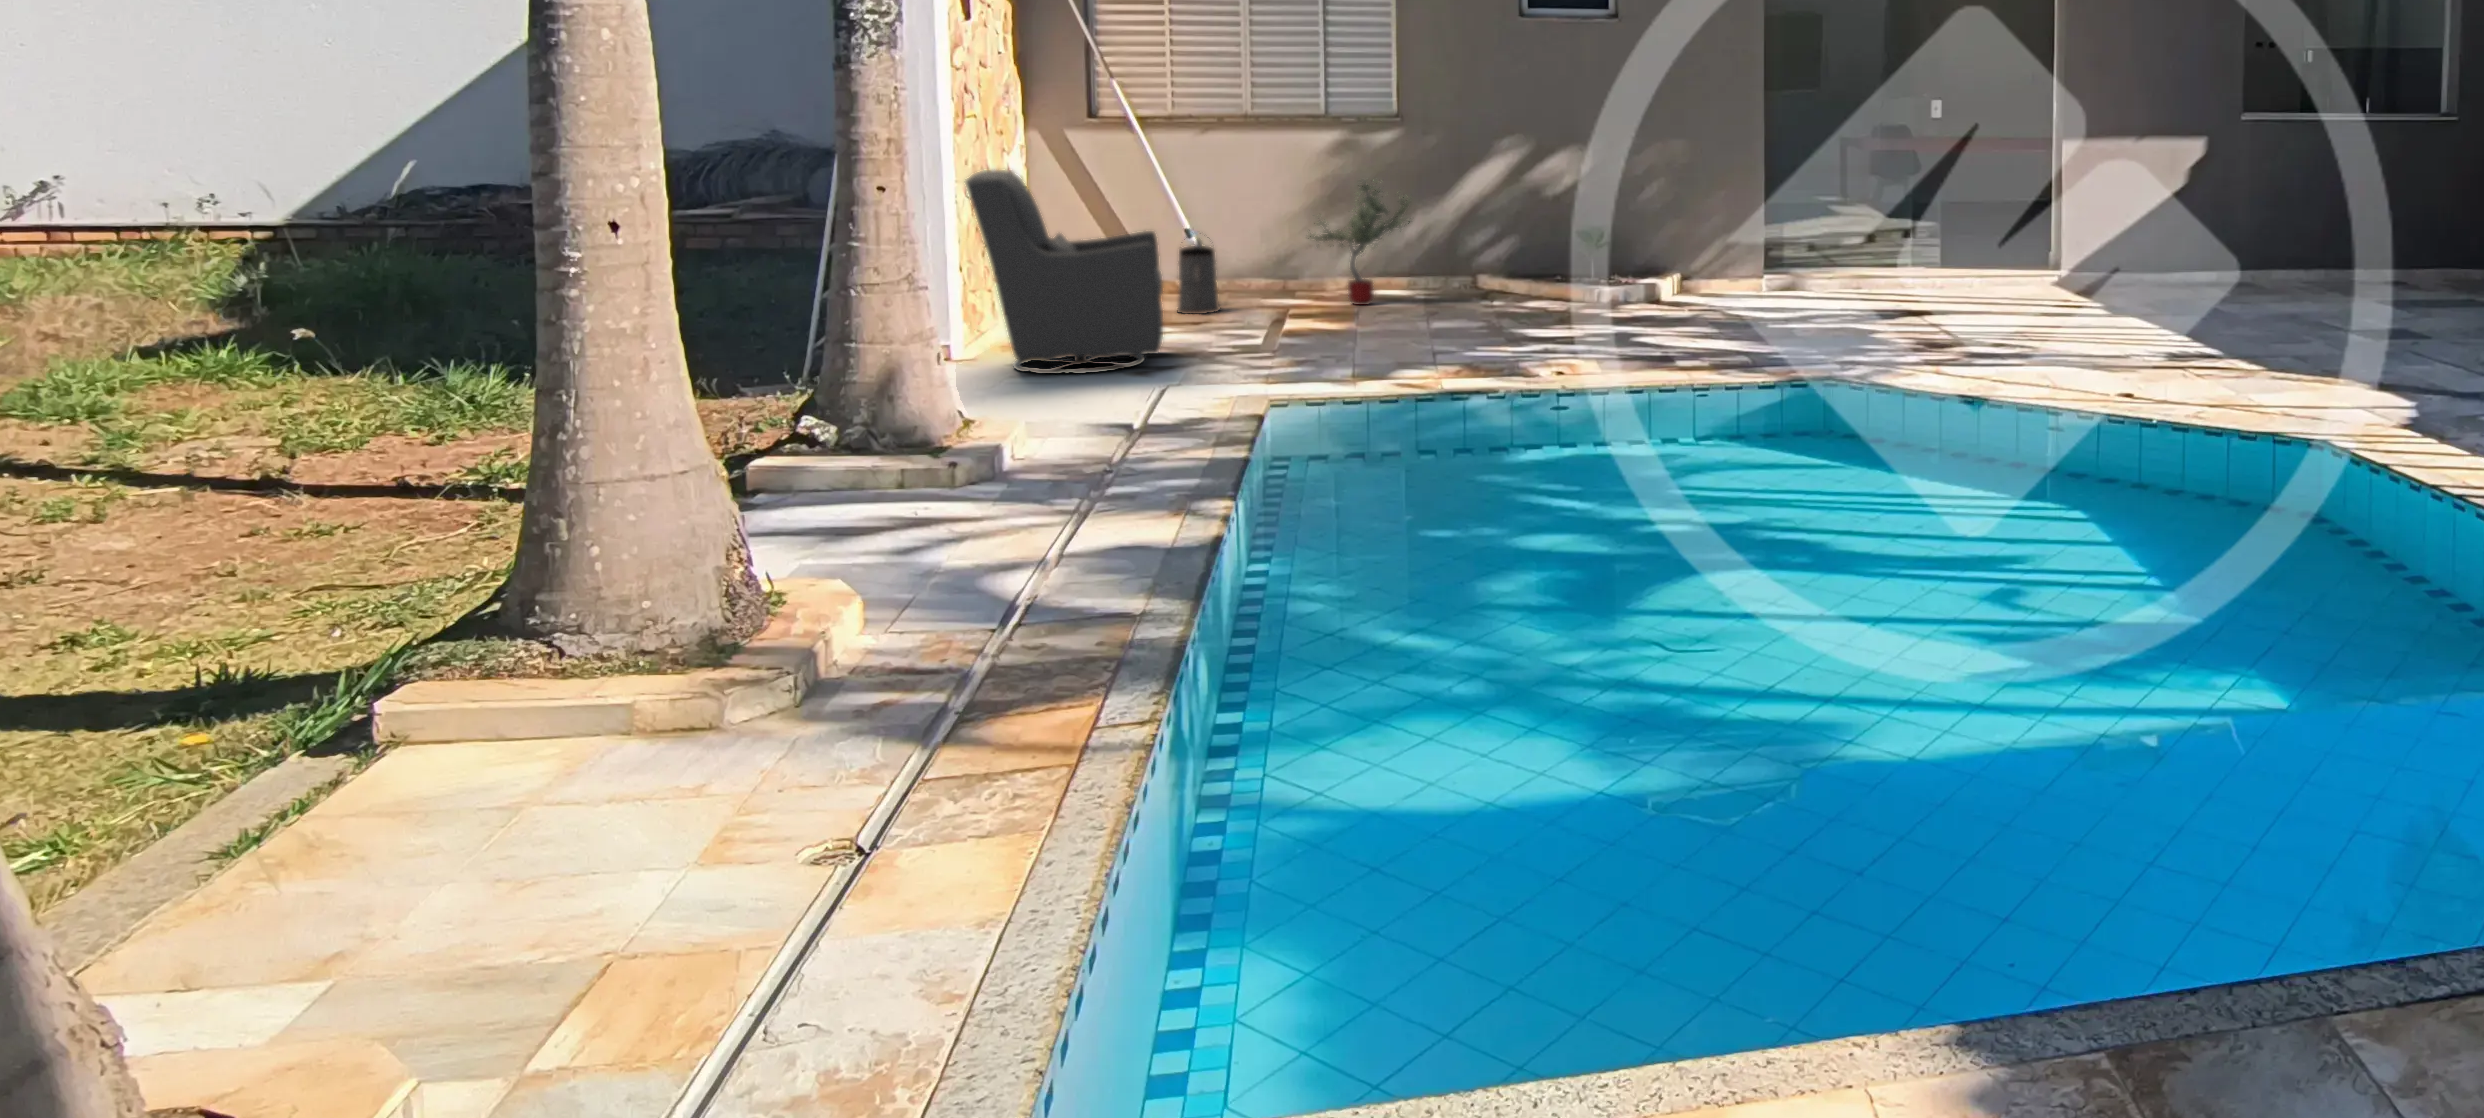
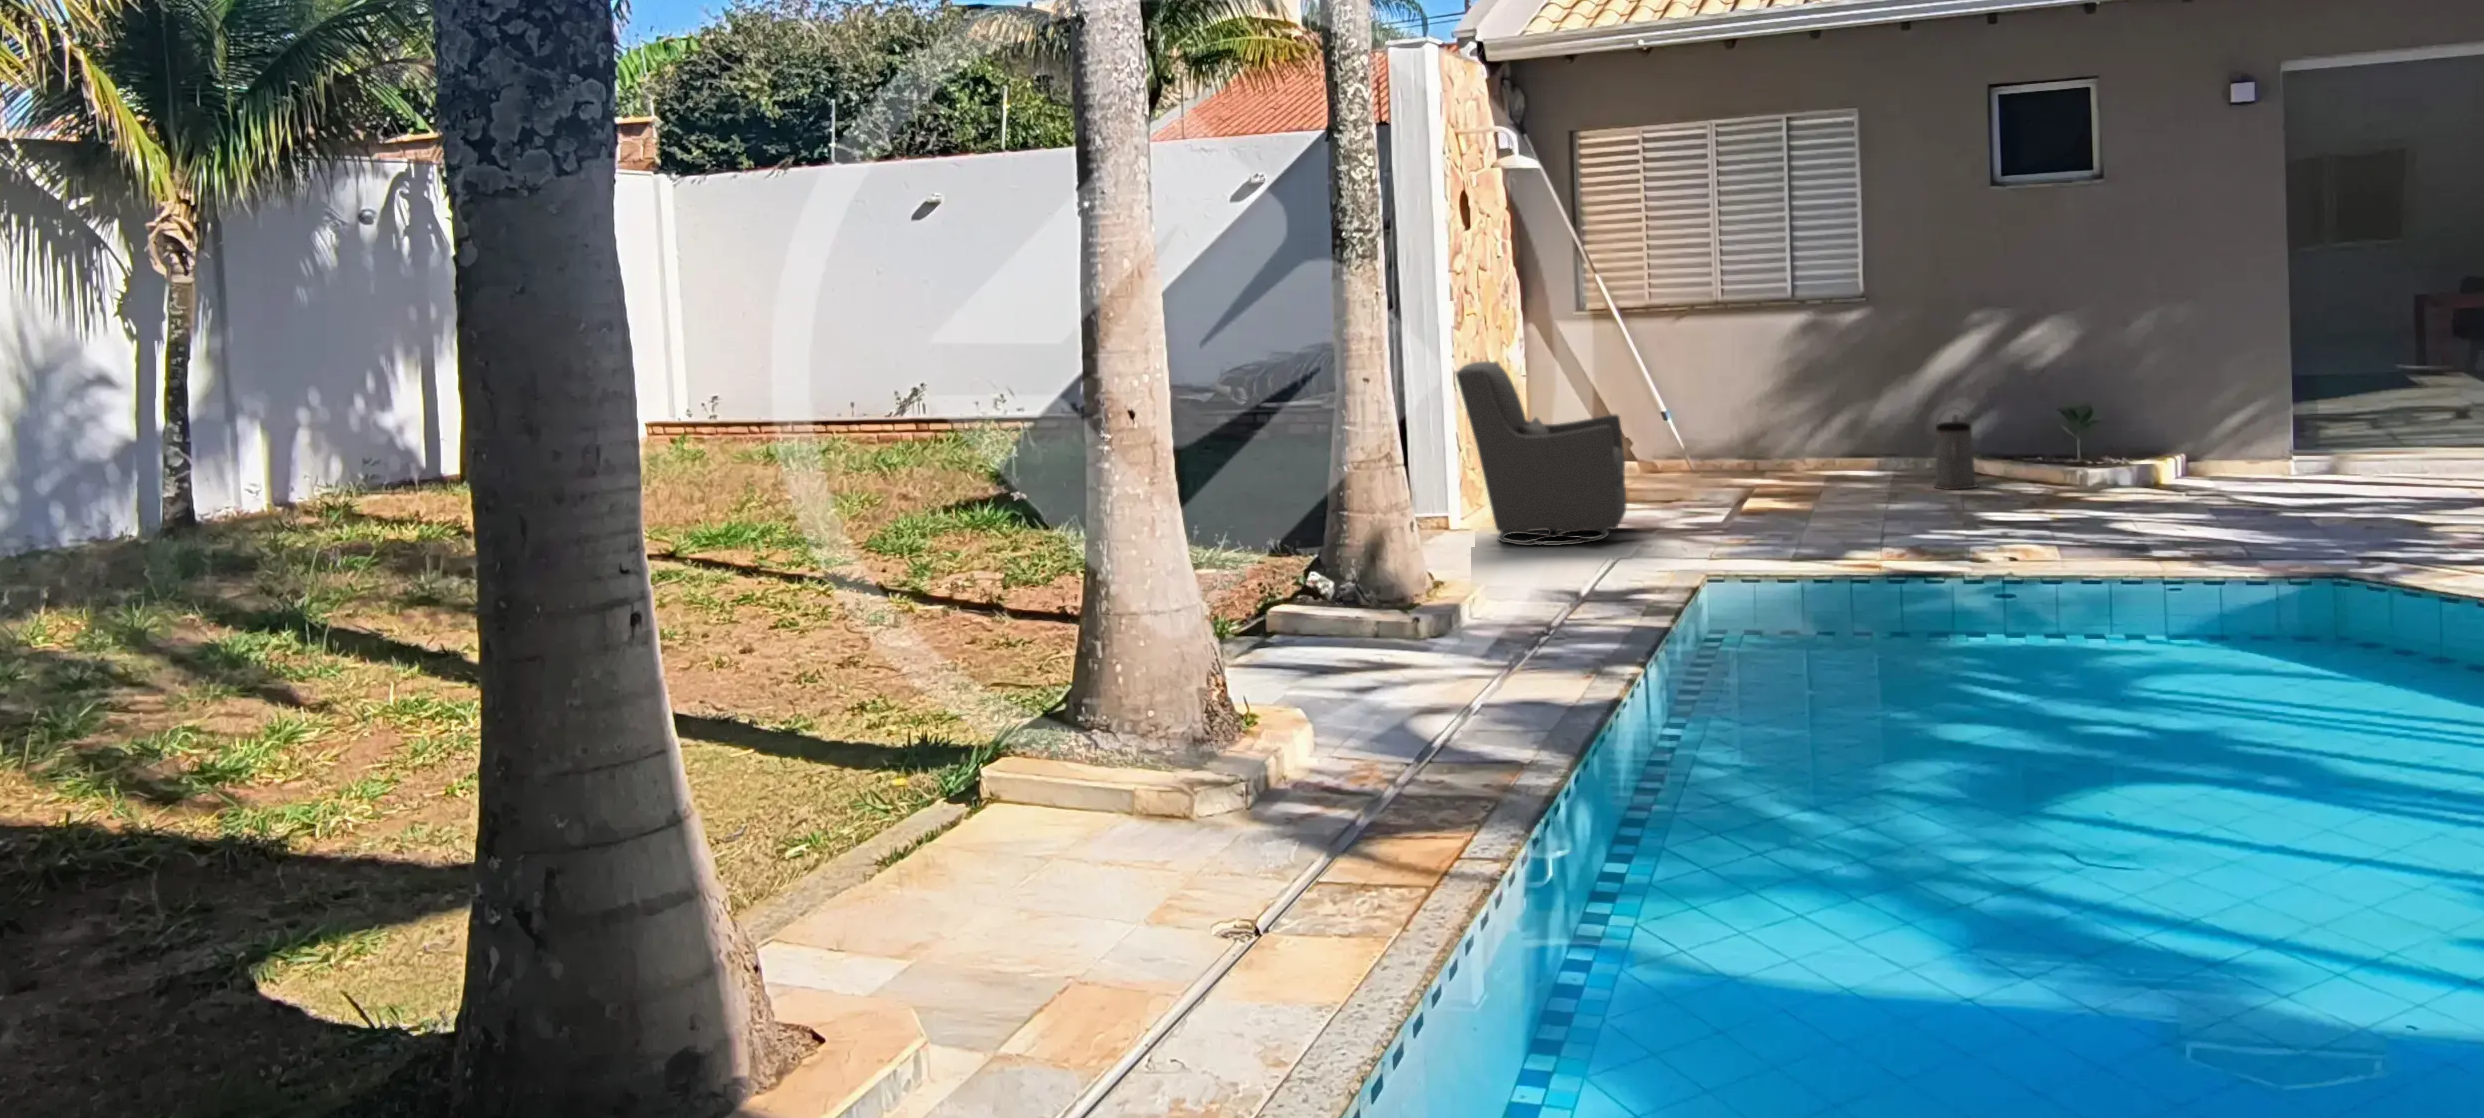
potted tree: present [1308,180,1411,305] -> none [1771,358,1880,486]
watering can: present [1178,239,1220,314] -> present [1934,413,1977,490]

